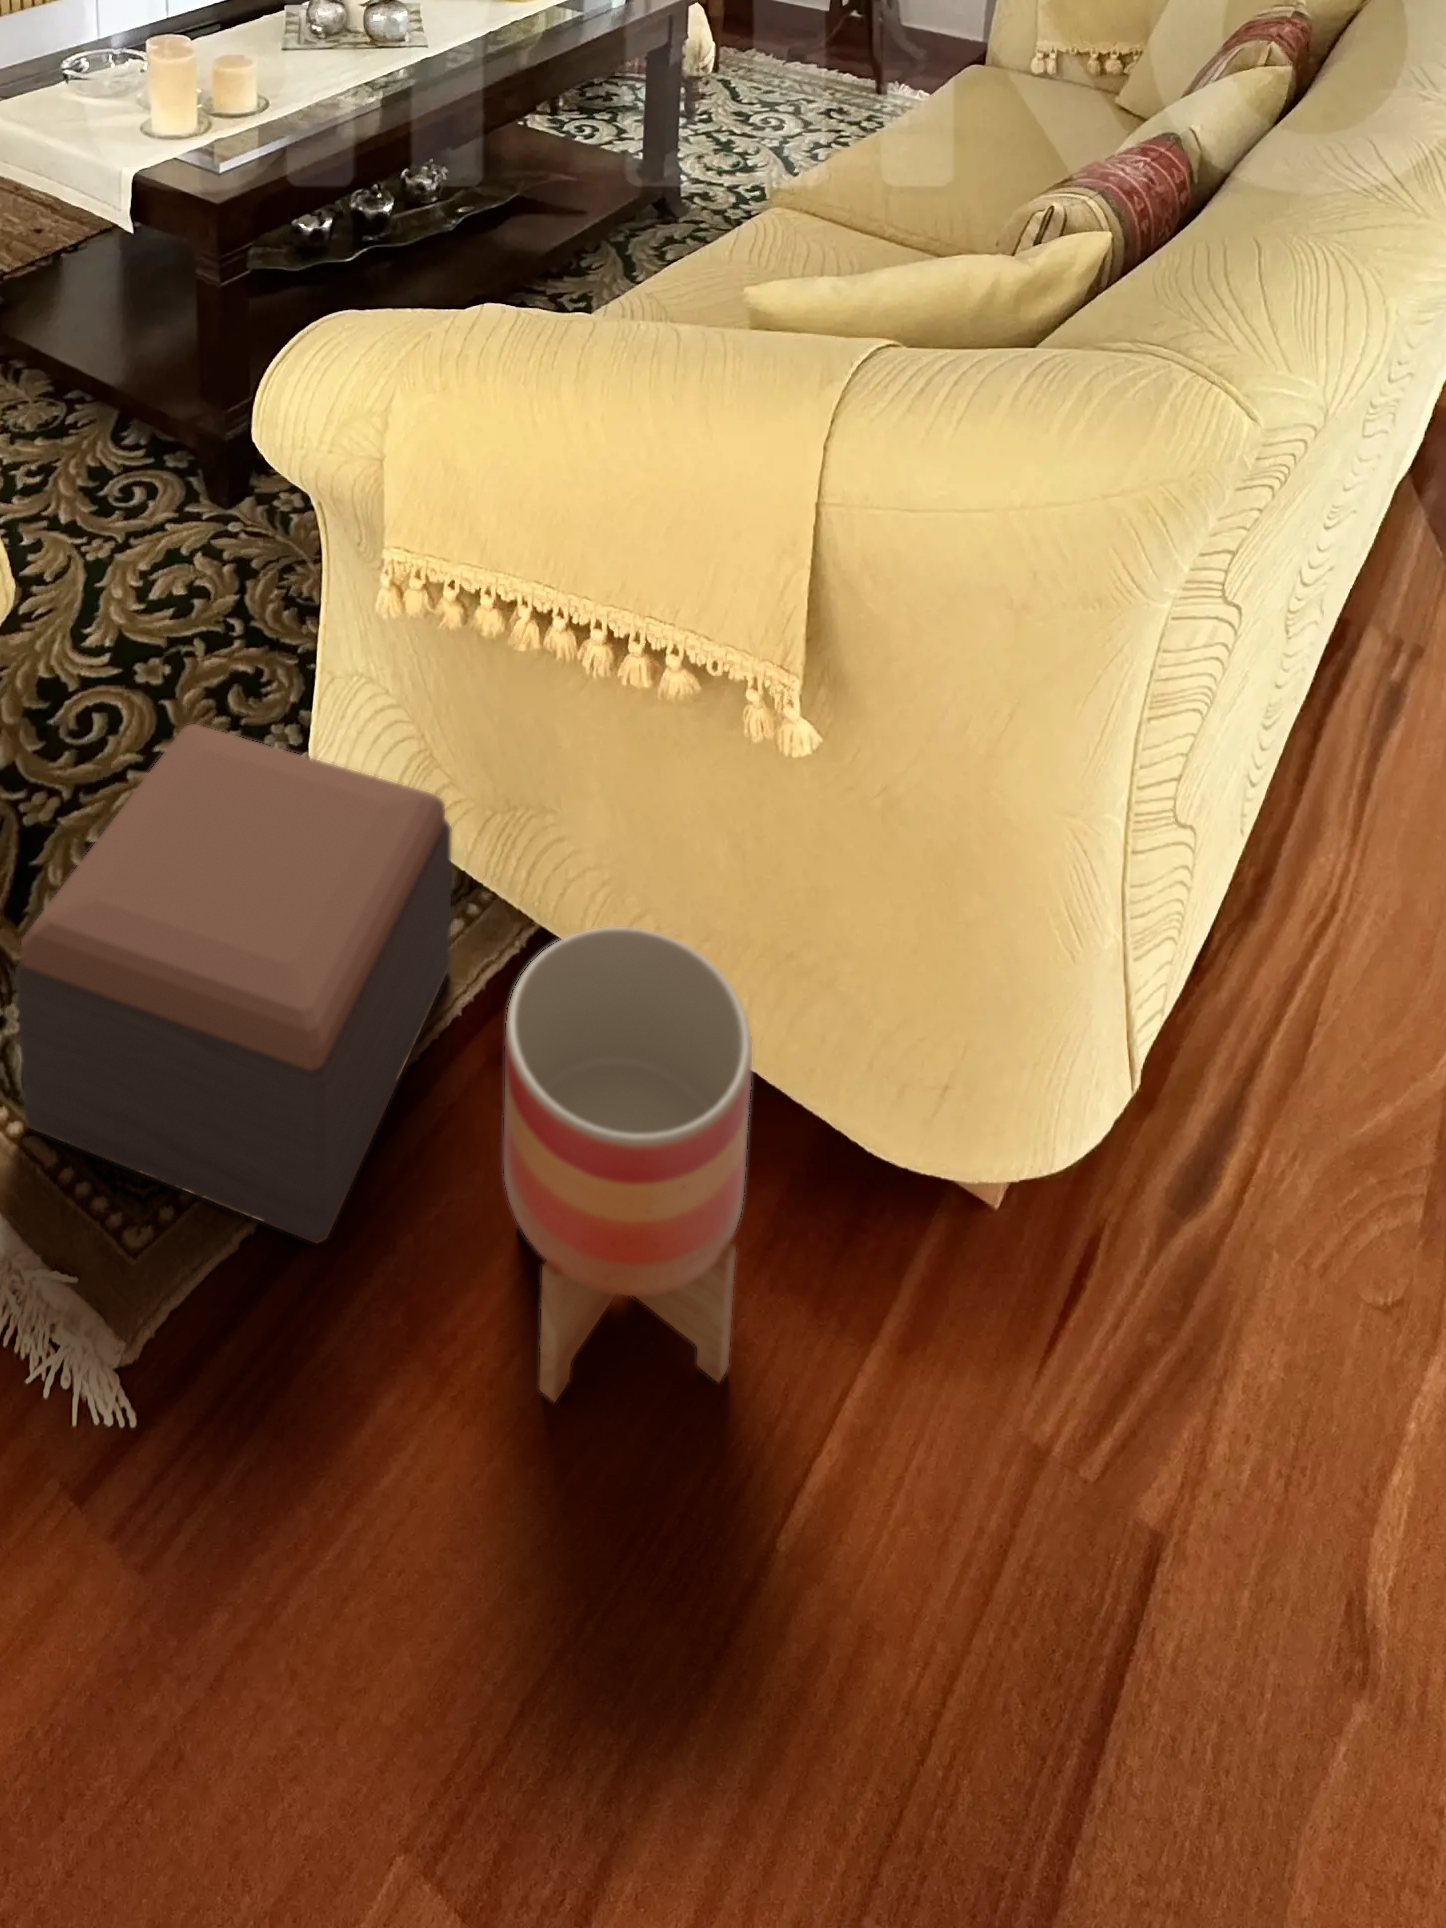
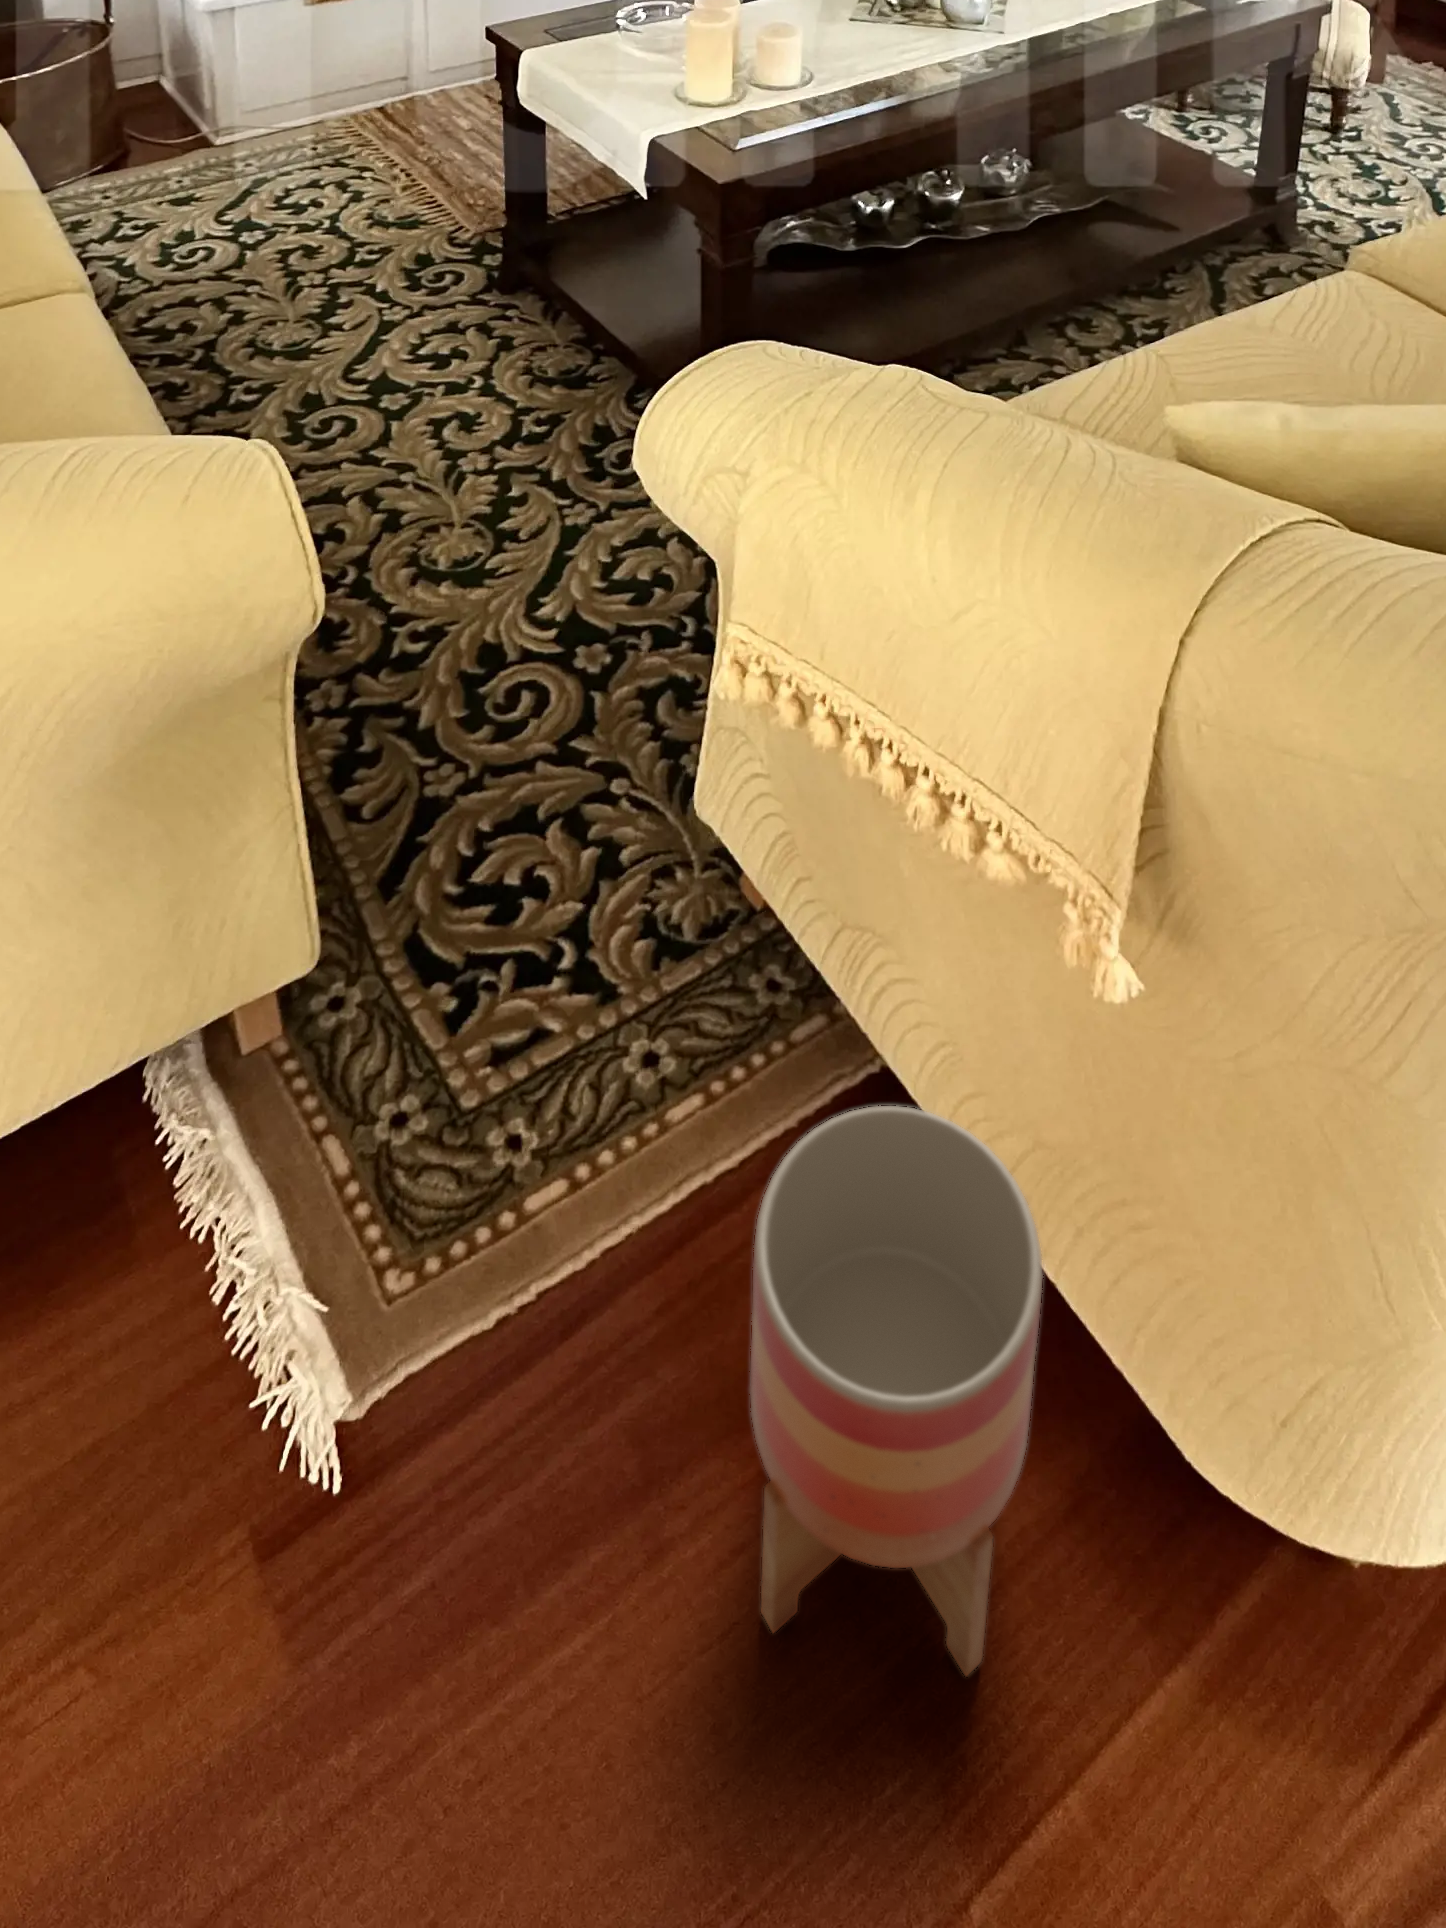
footstool: present [15,724,452,1243] -> none [320,741,809,1352]

